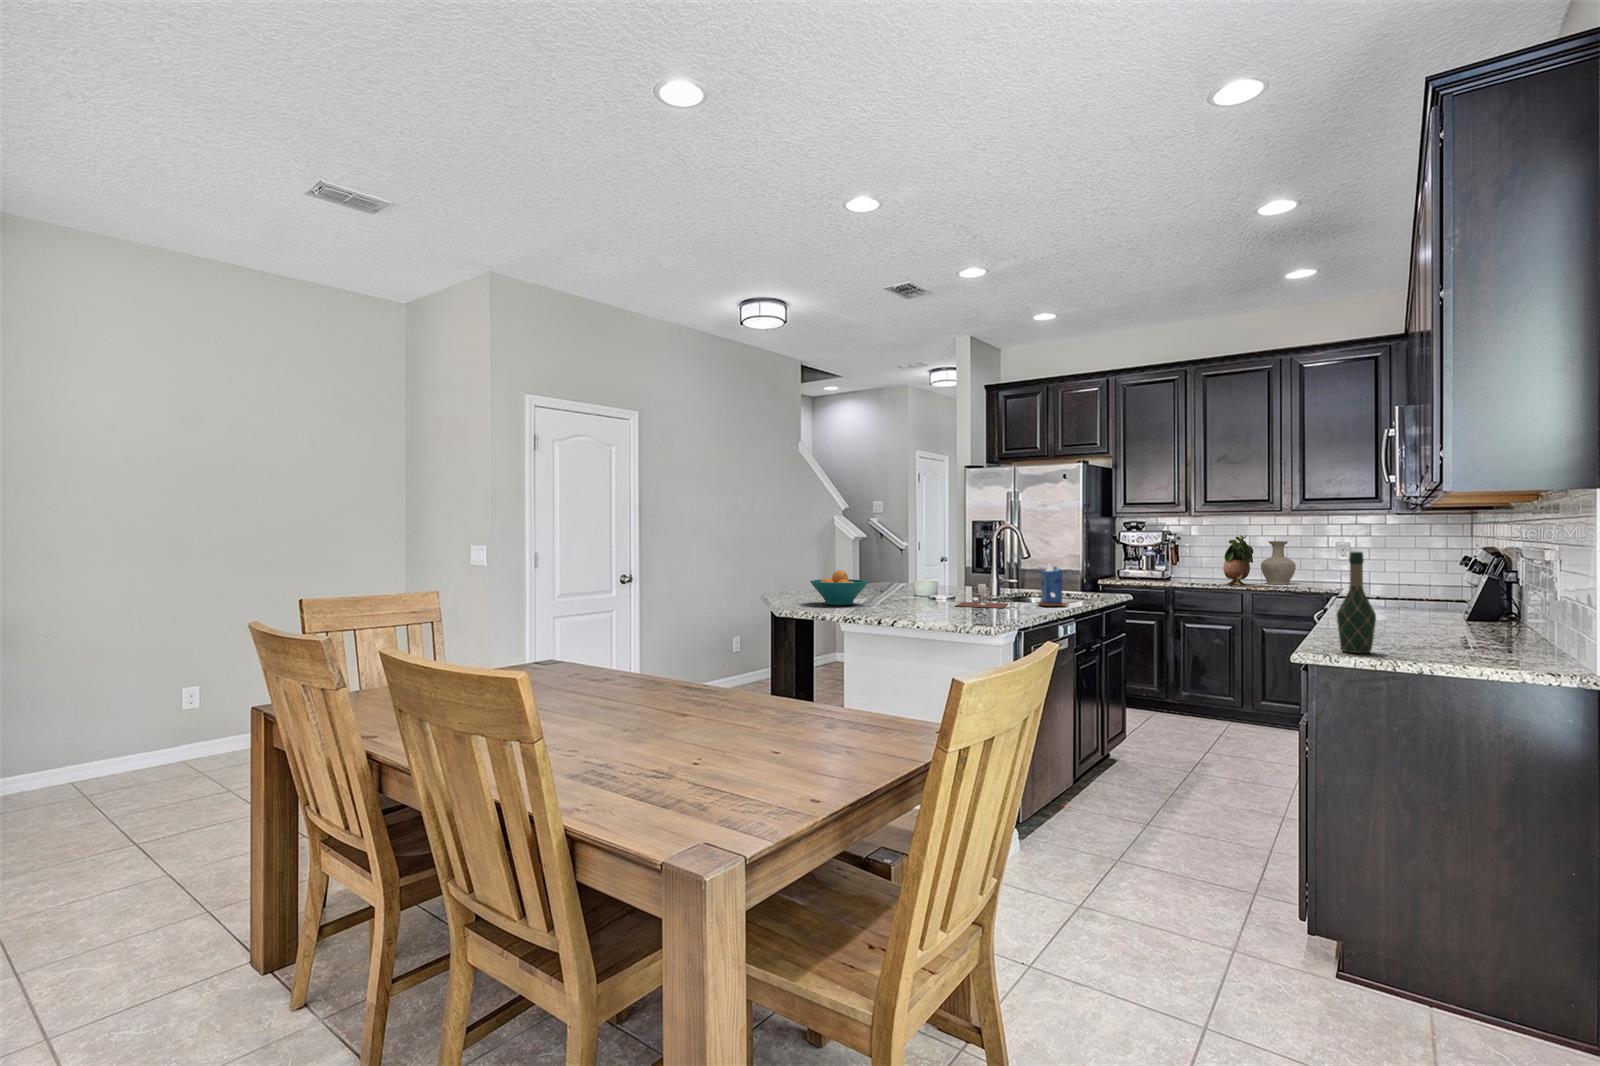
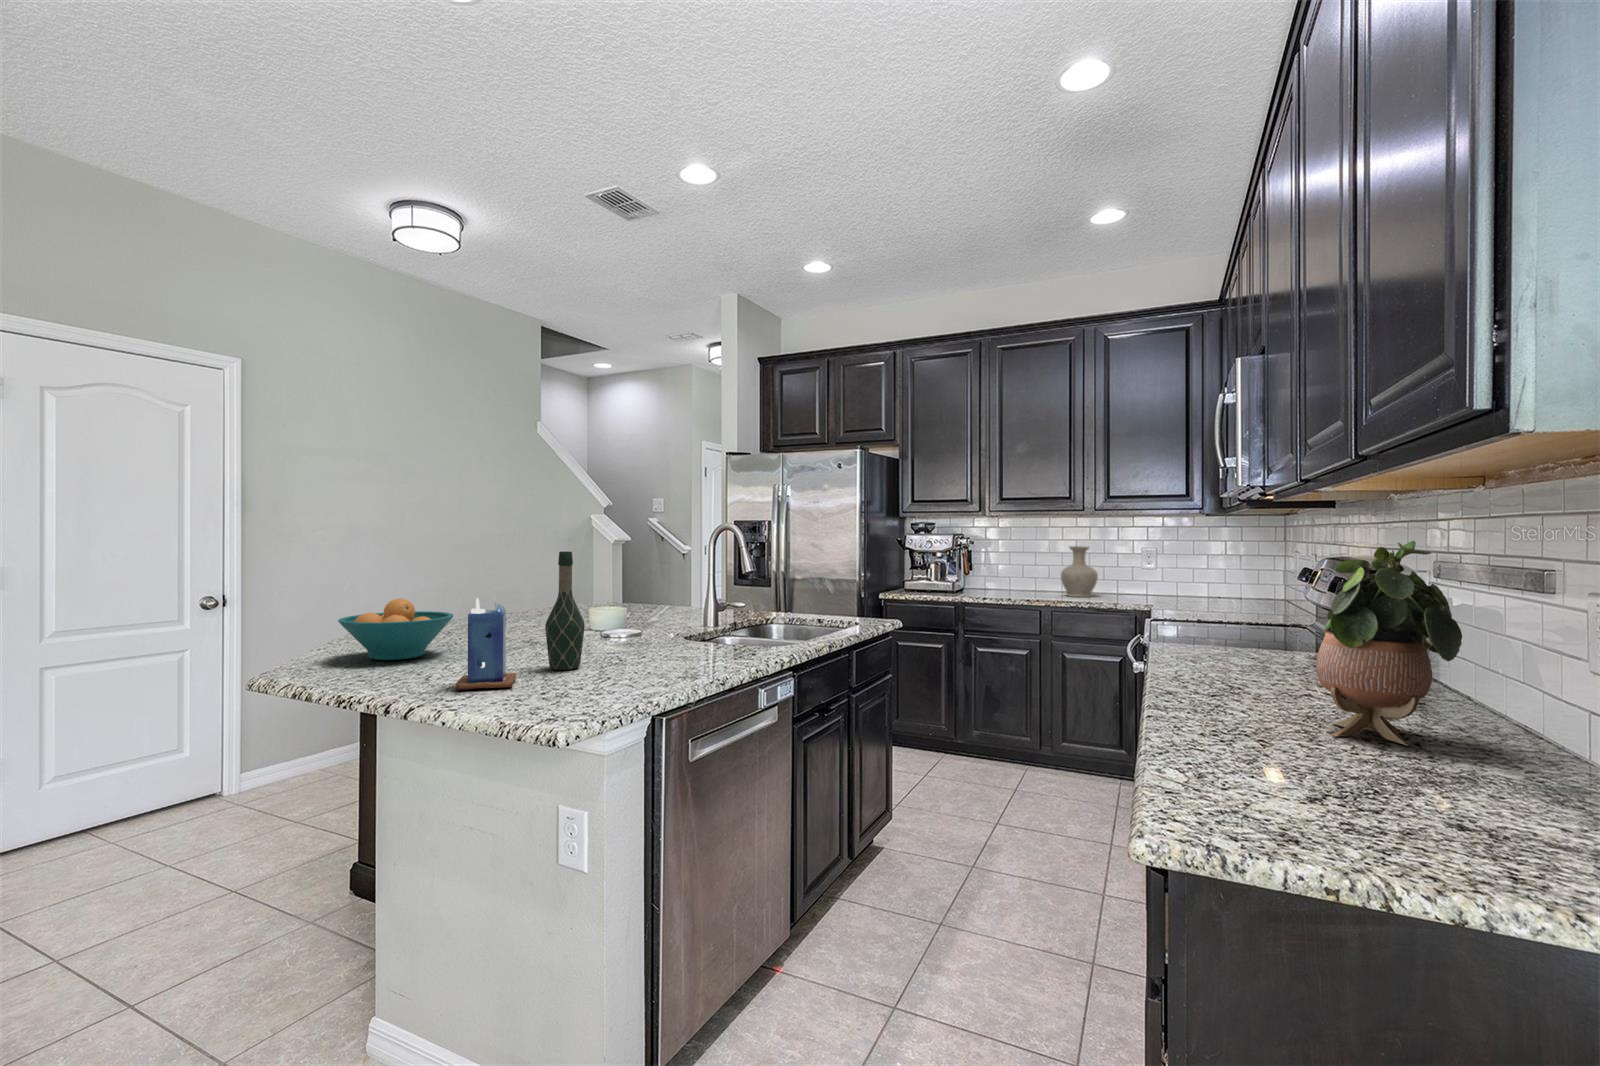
potted plant: present [1223,535,1253,585] -> present [1316,541,1462,746]
wine bottle: present [1337,552,1376,653] -> present [545,551,585,670]
candle: present [1037,566,1068,606] -> present [456,598,516,690]
wine glass: present [955,584,1008,608] -> none [593,618,695,660]

